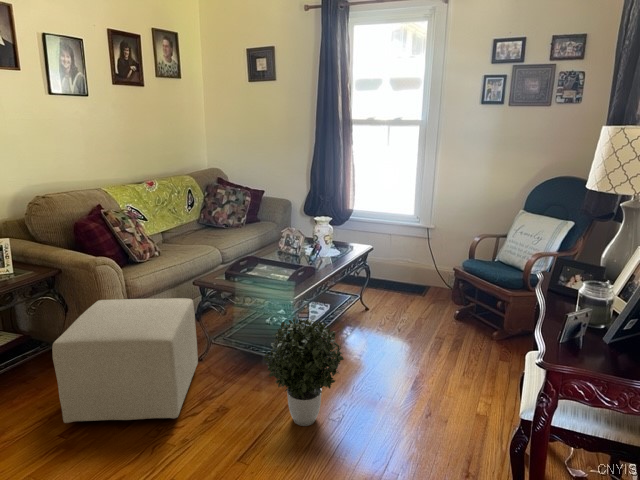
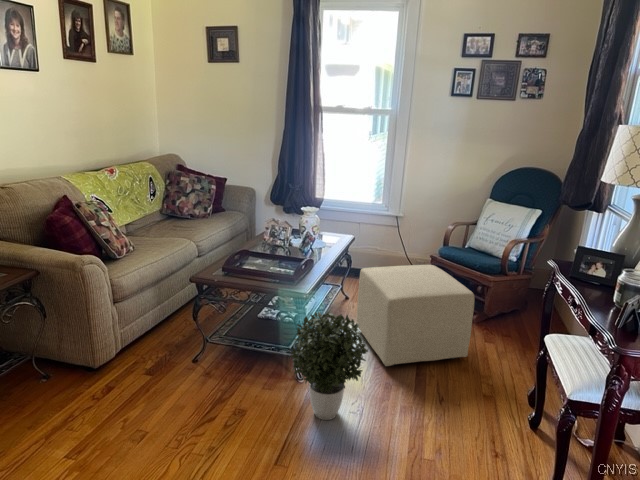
ottoman: present [52,298,198,423] -> present [356,265,474,366]

